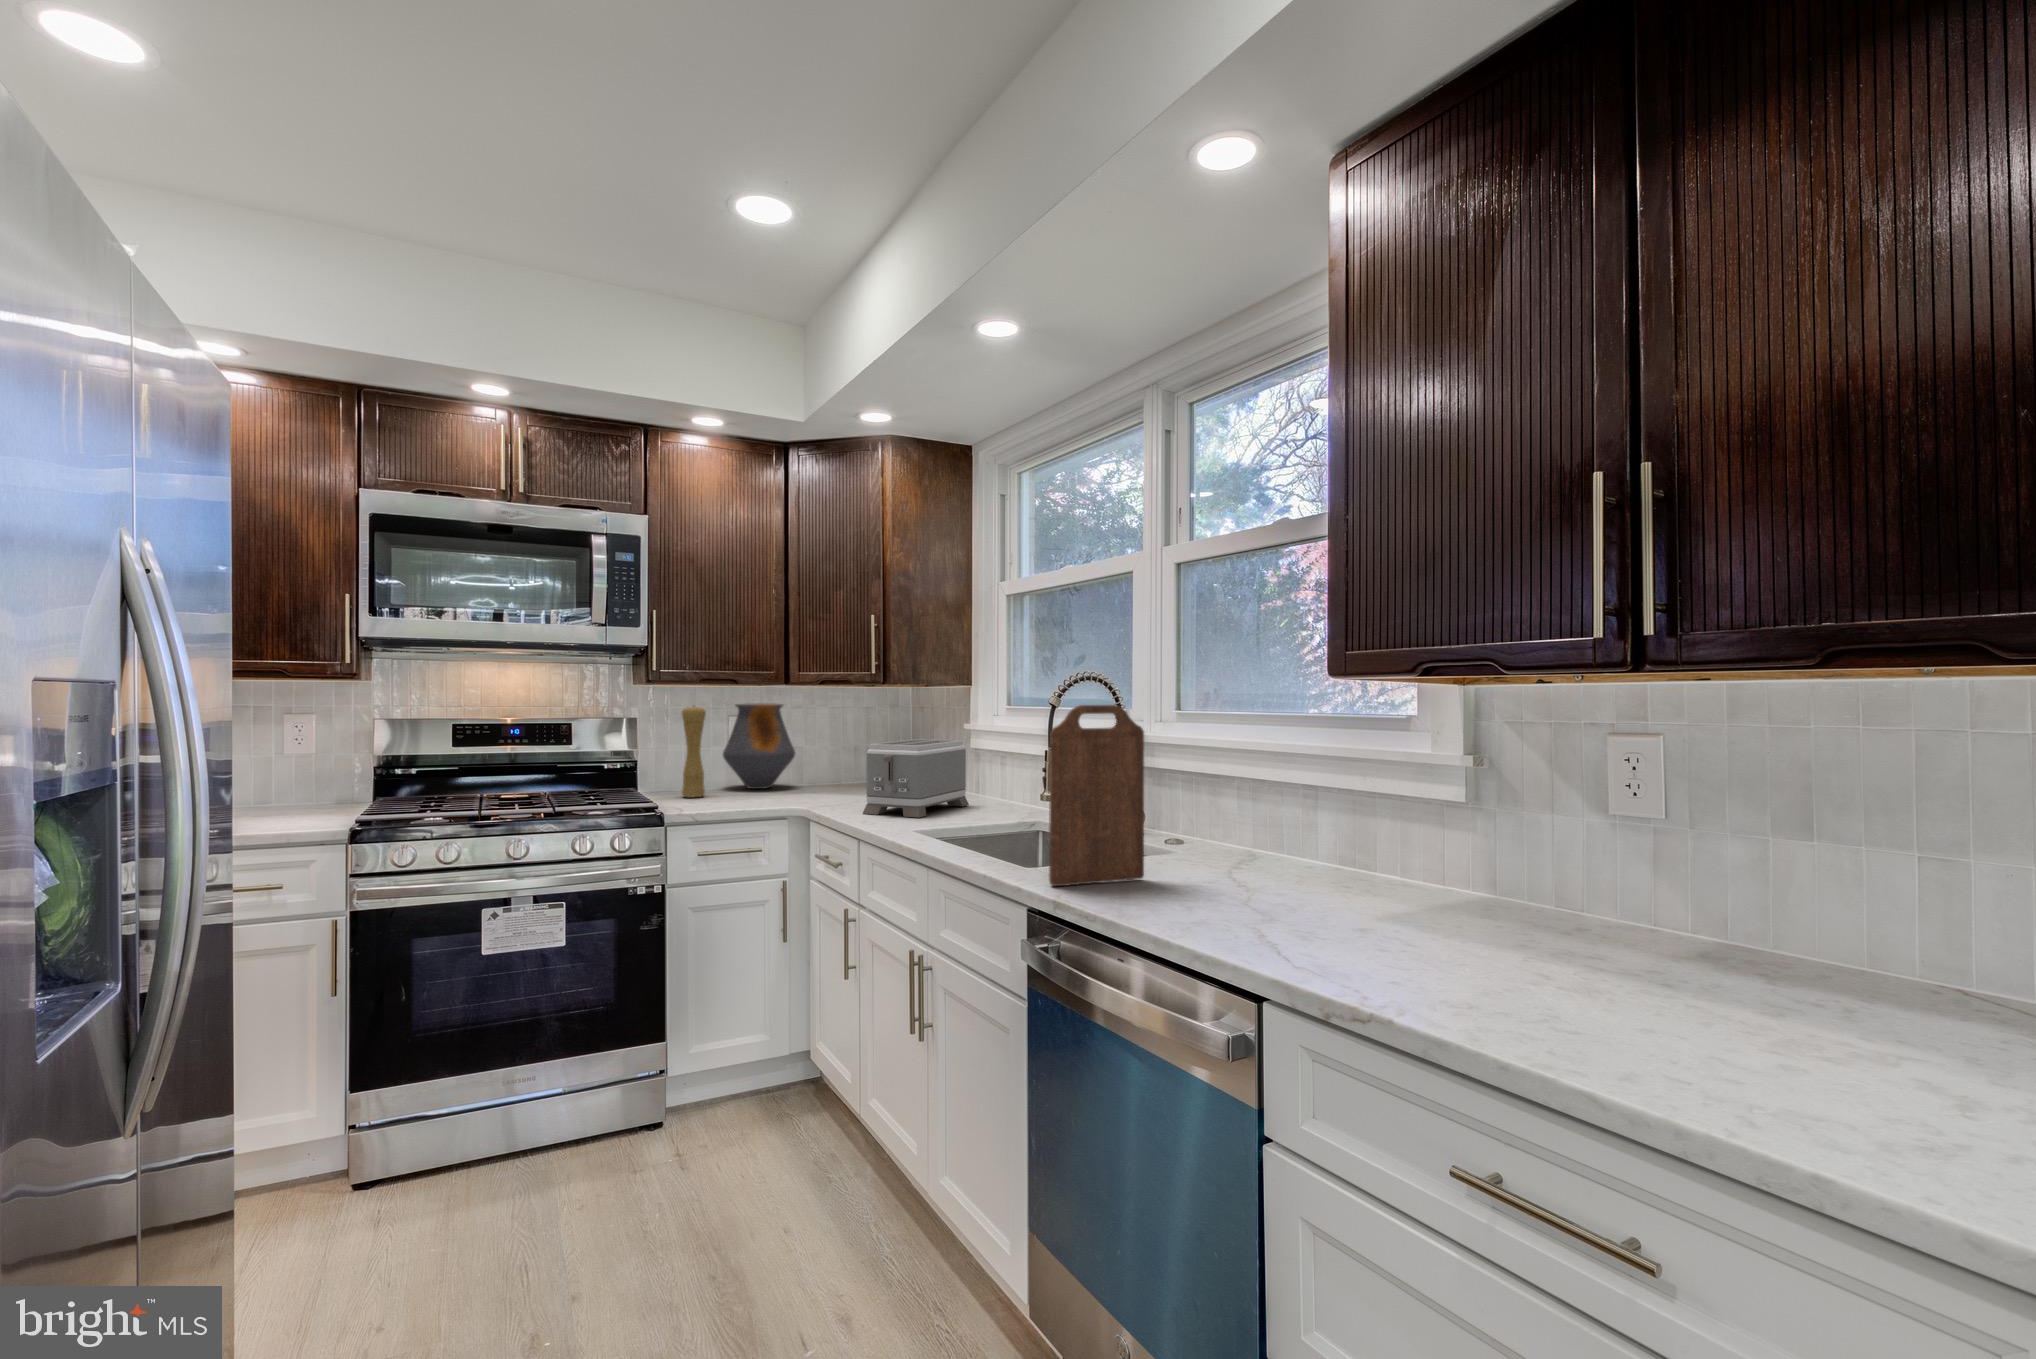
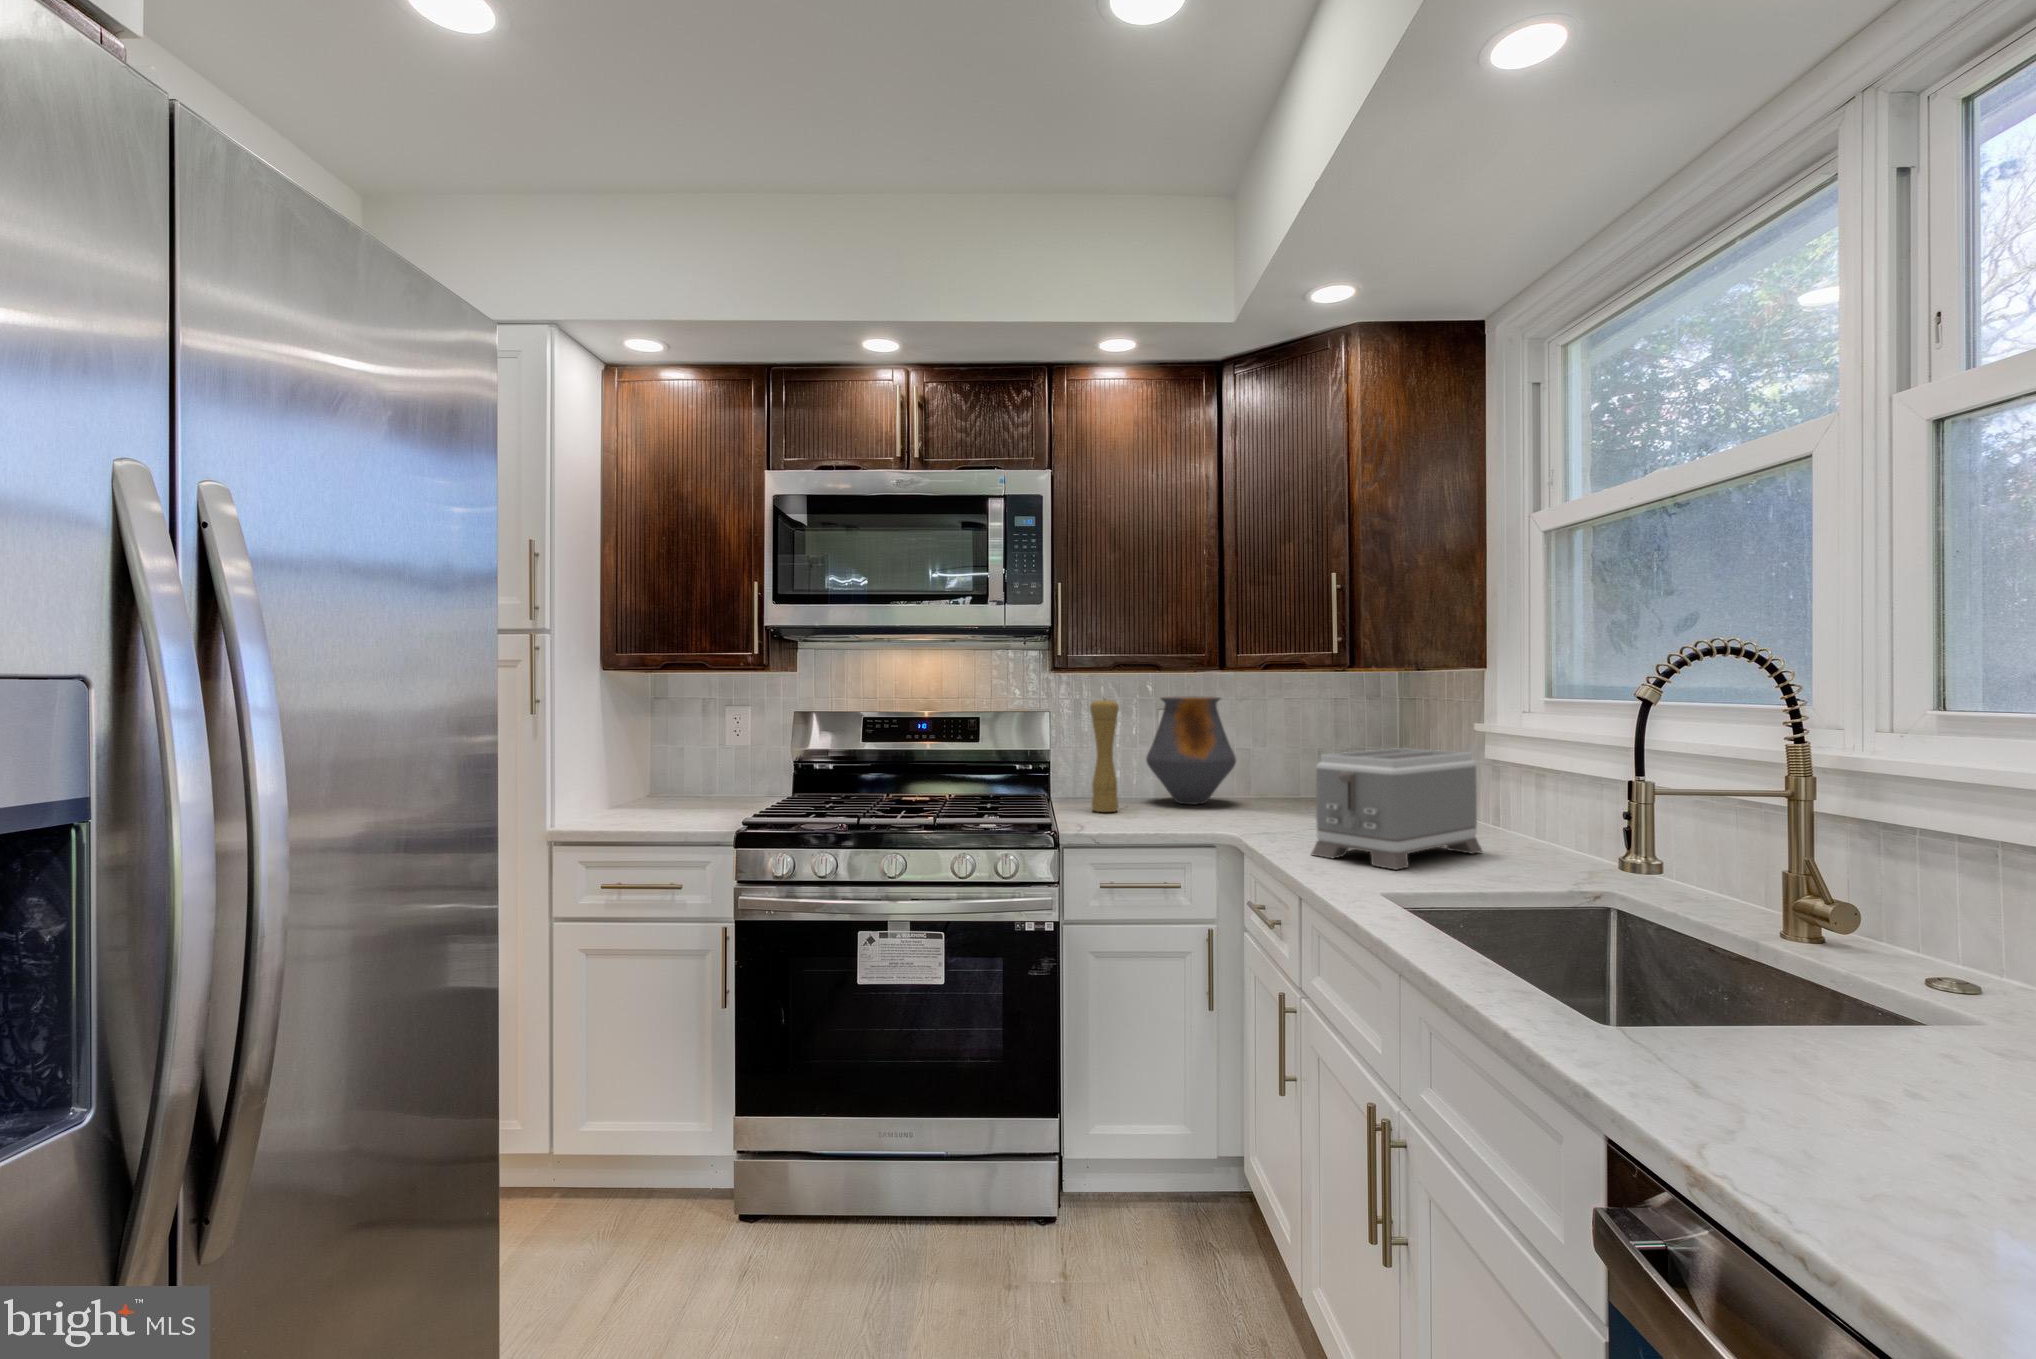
cutting board: present [1049,705,1144,886] -> none [1656,695,1922,1104]

